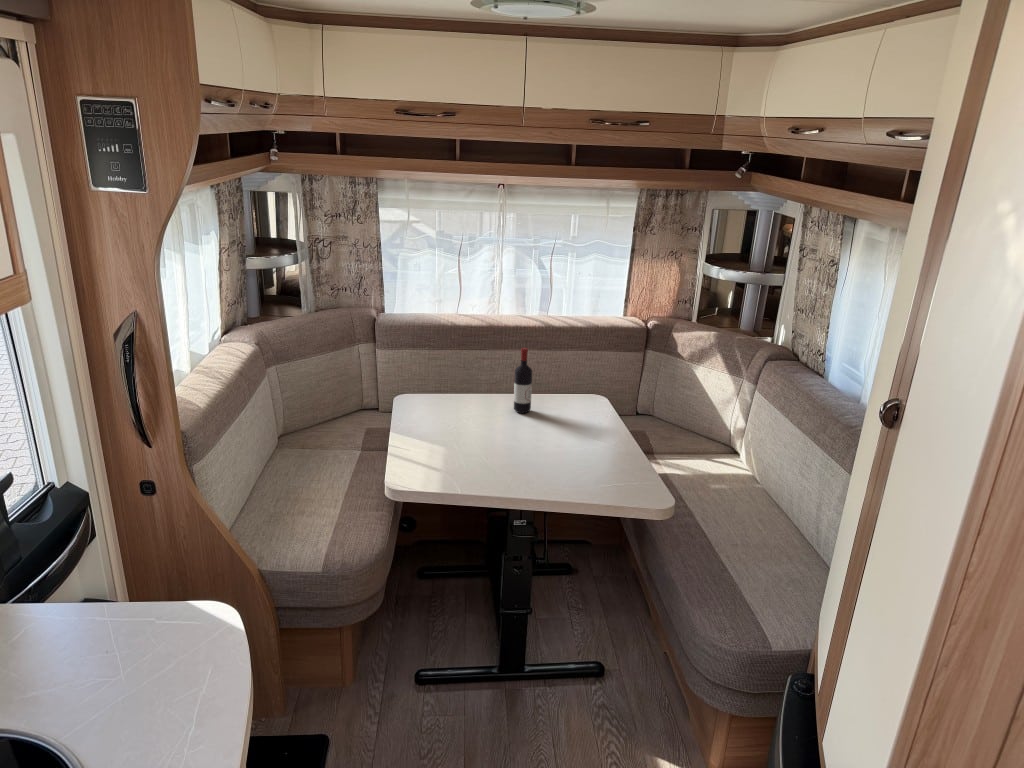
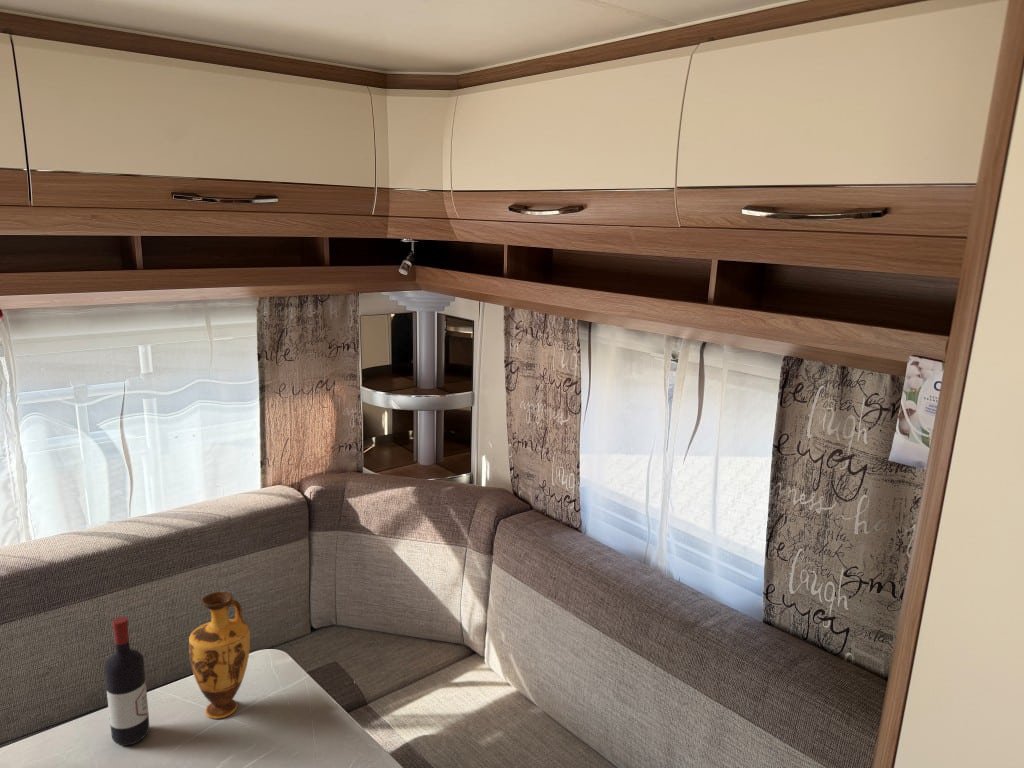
vase: none [553,349,585,416] -> present [189,591,250,719]

